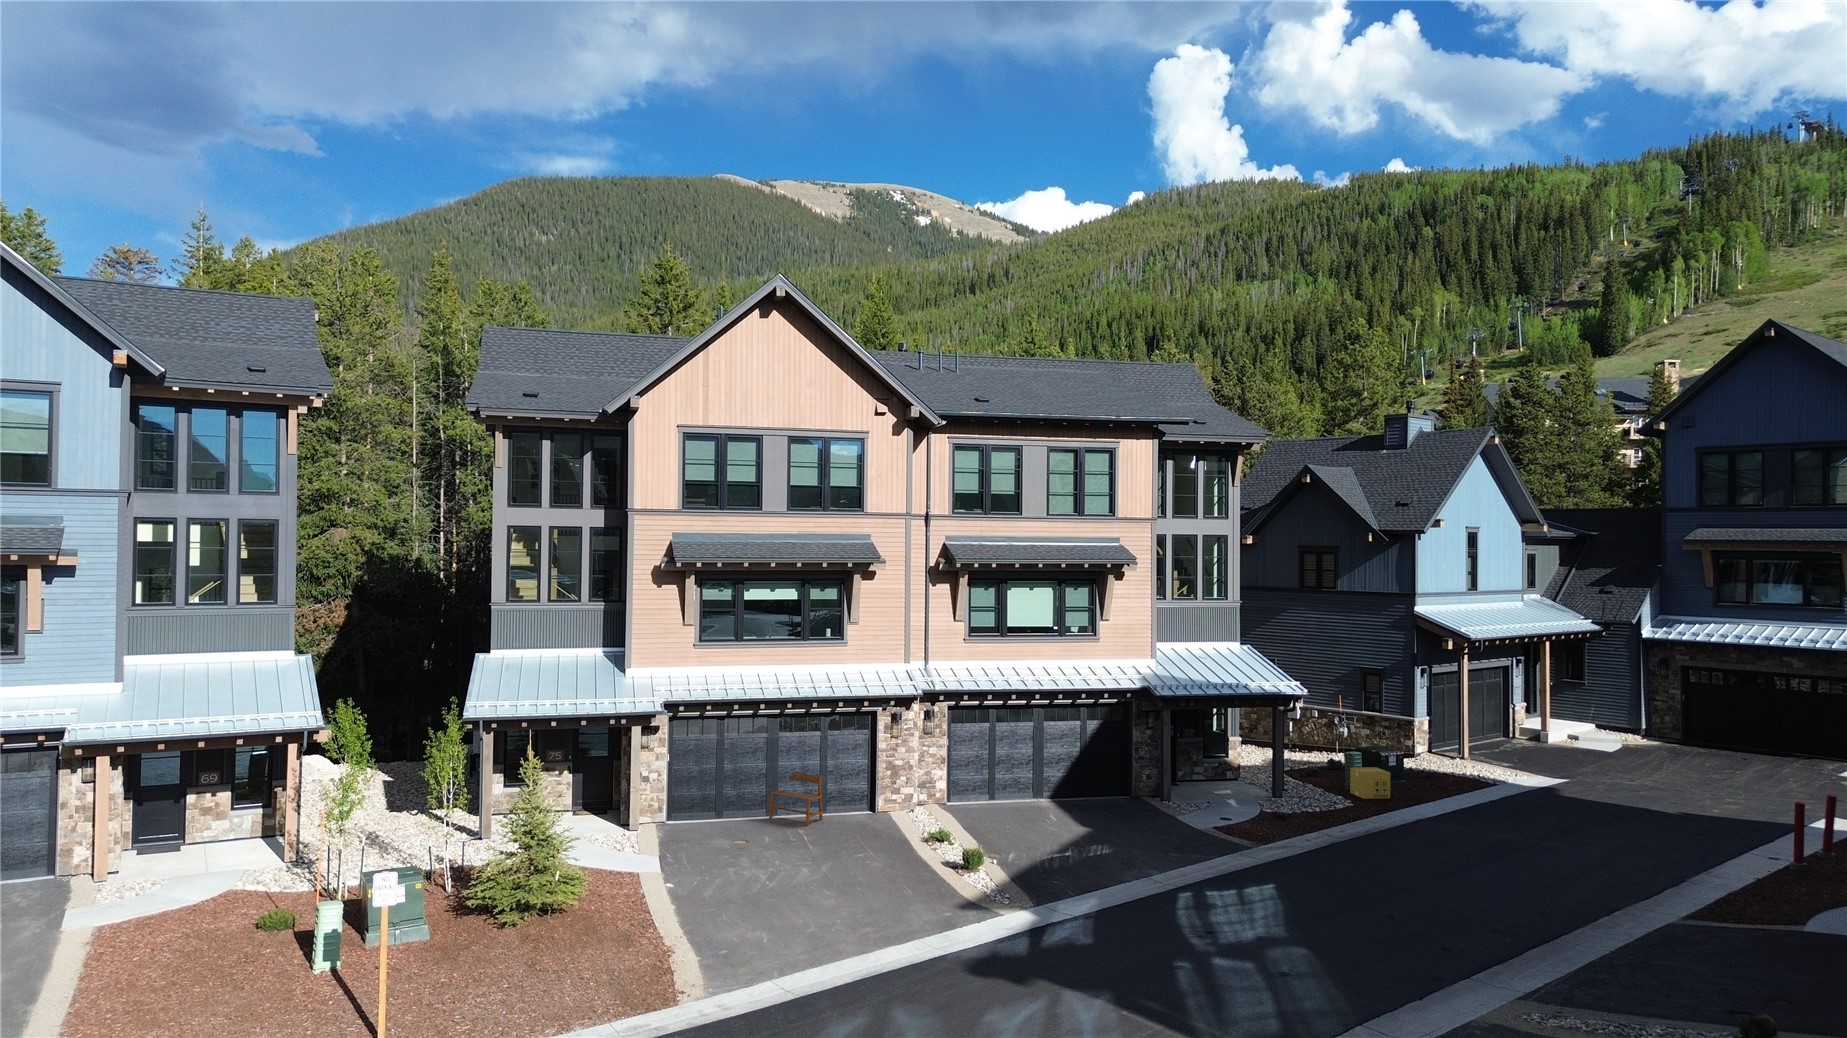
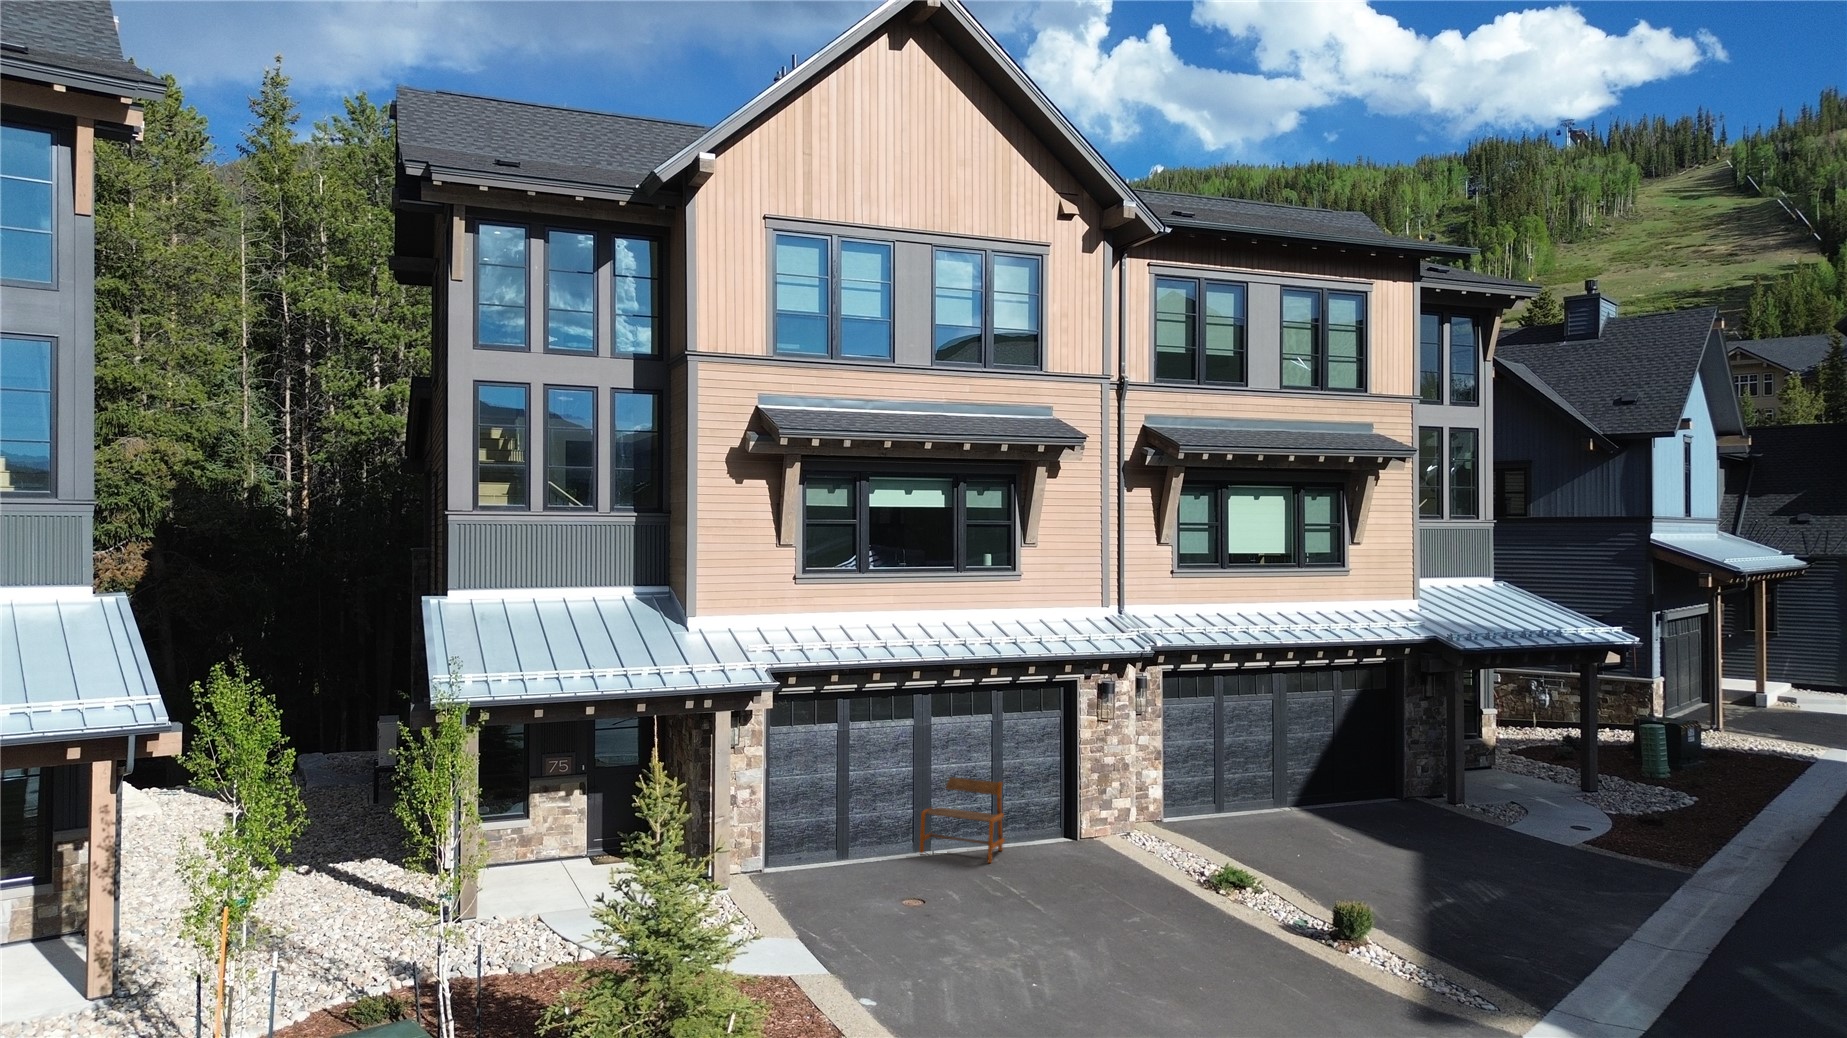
cardboard box: present [1350,767,1390,799] -> none [1649,741,1711,785]

